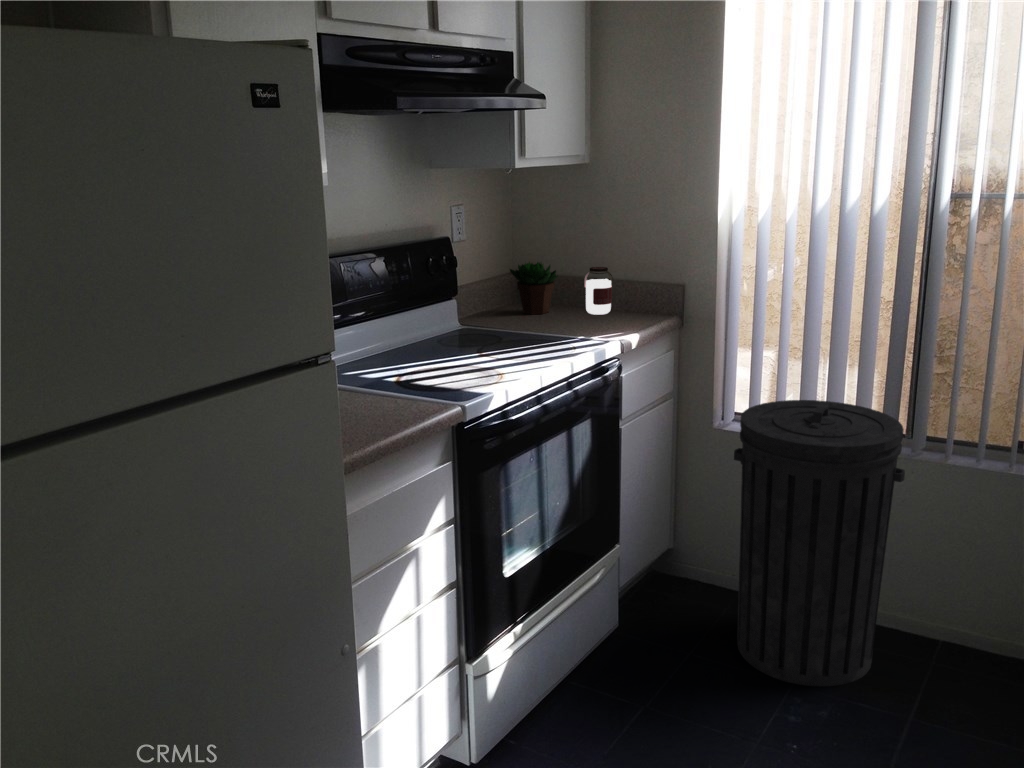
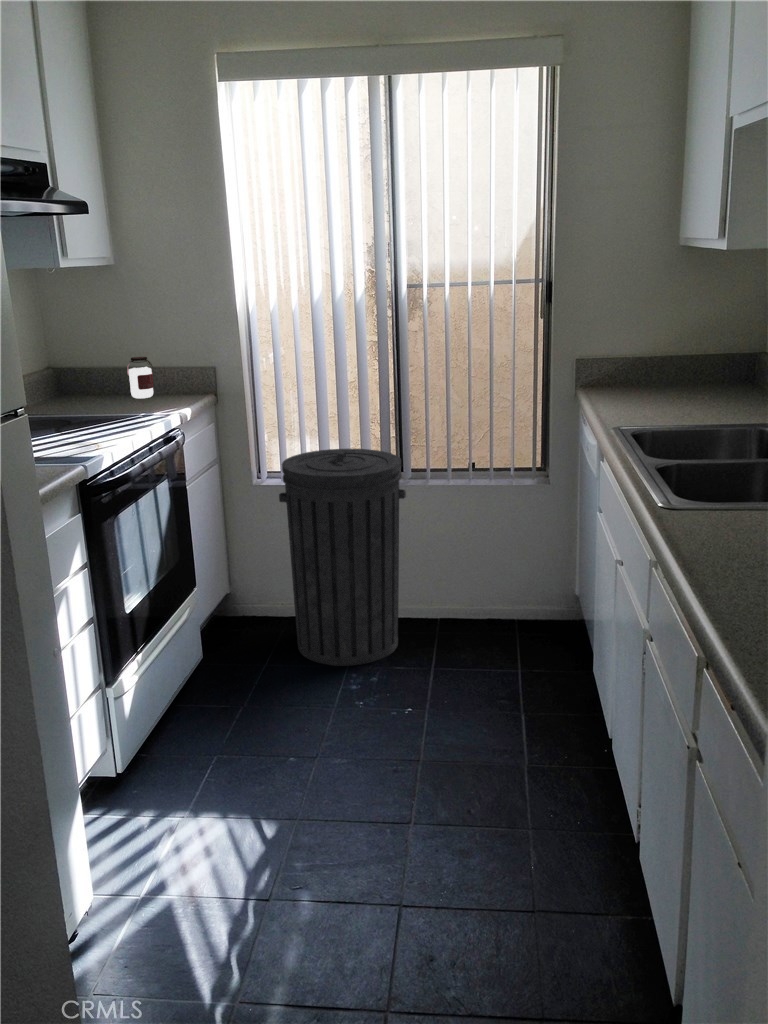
succulent plant: present [510,262,558,314] -> none [53,355,101,404]

